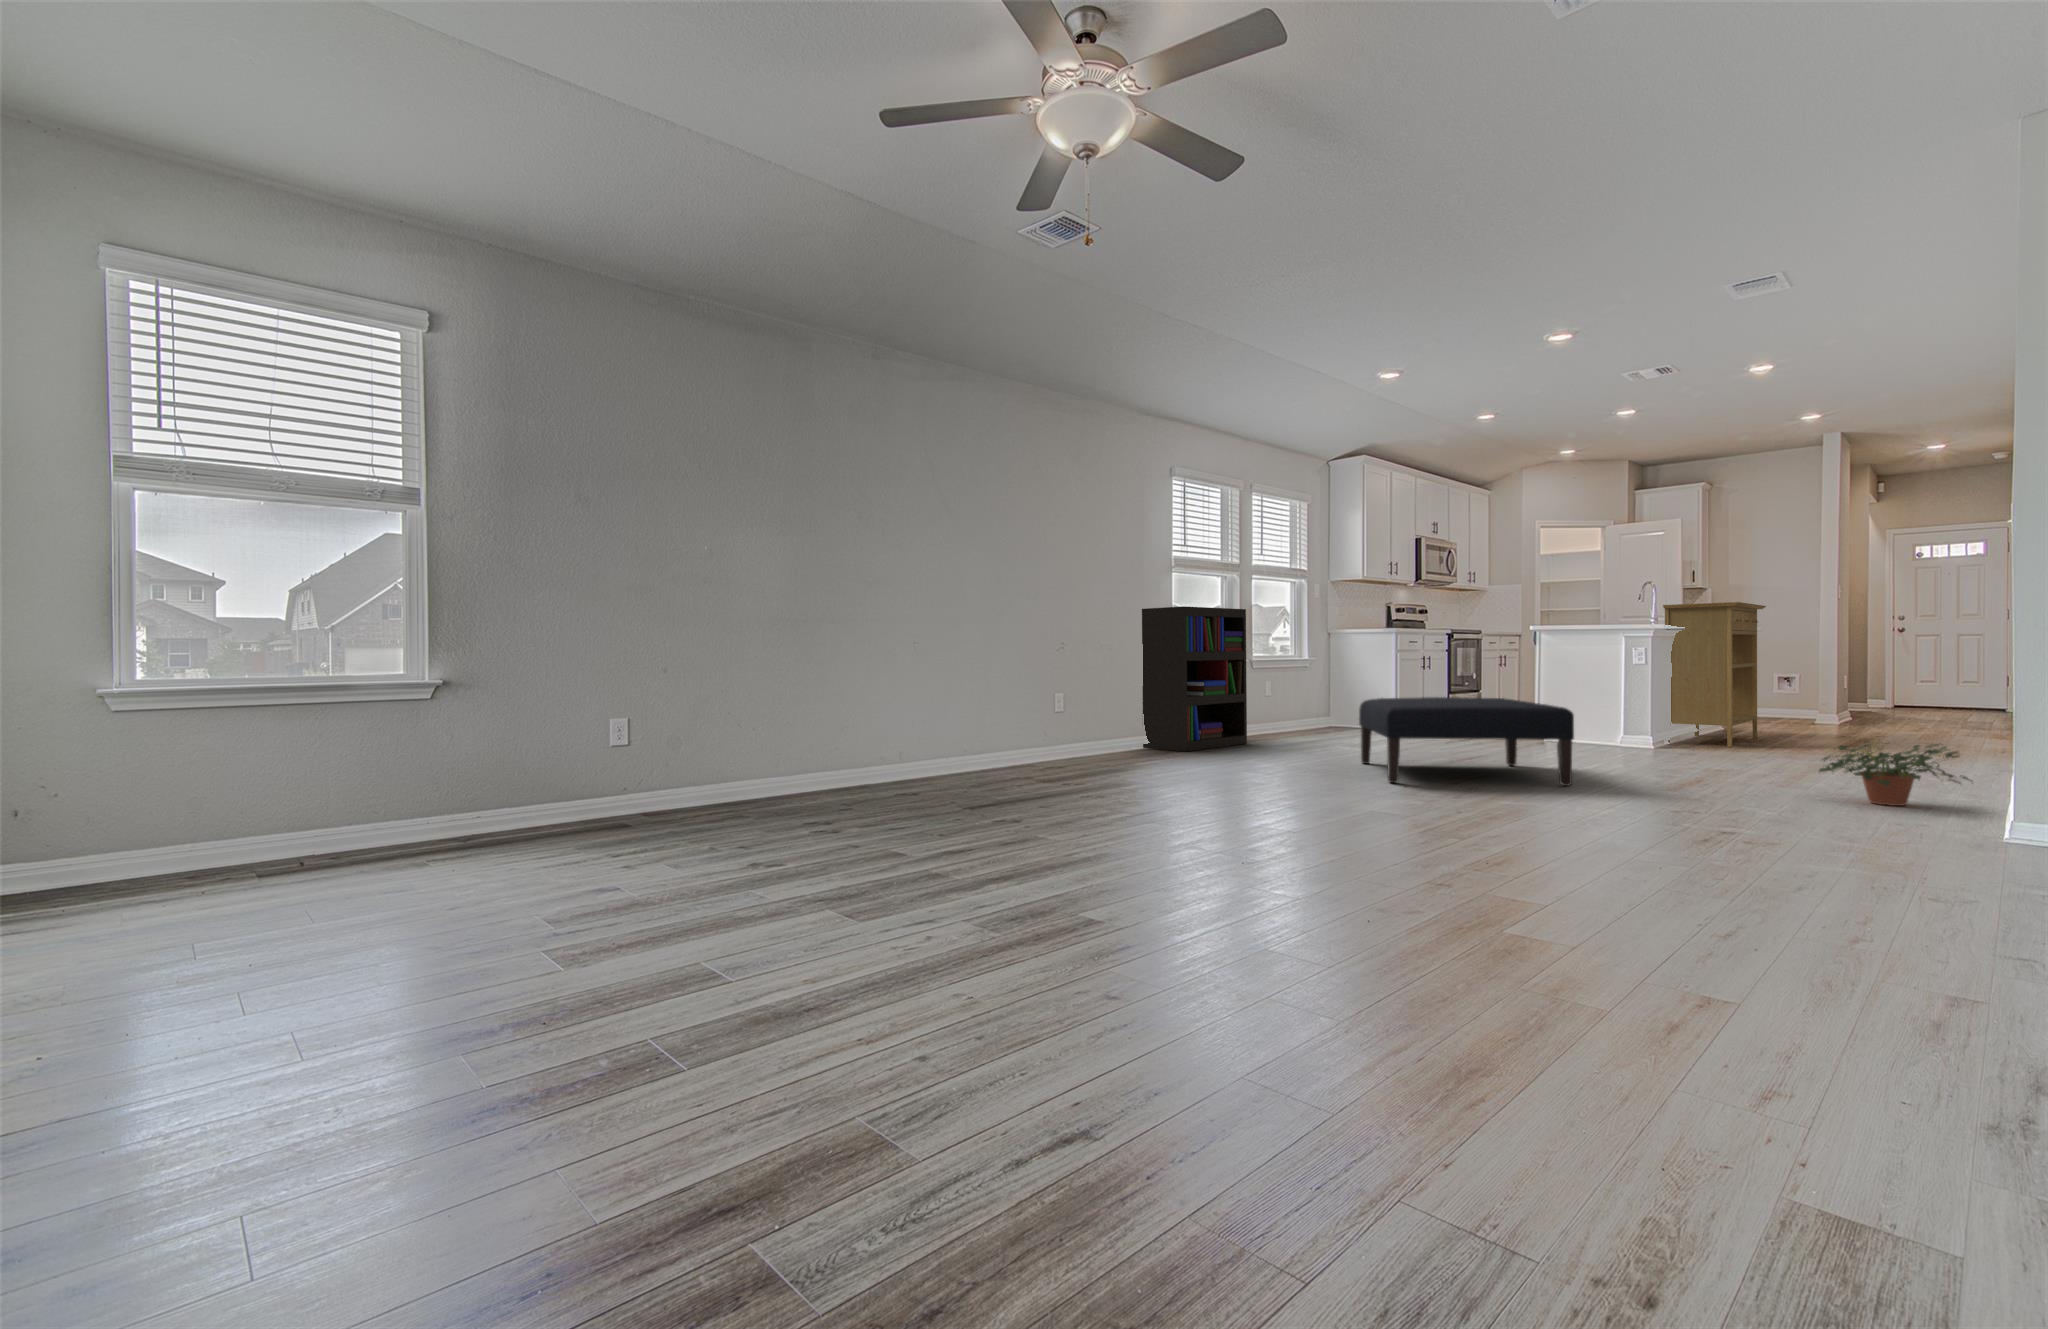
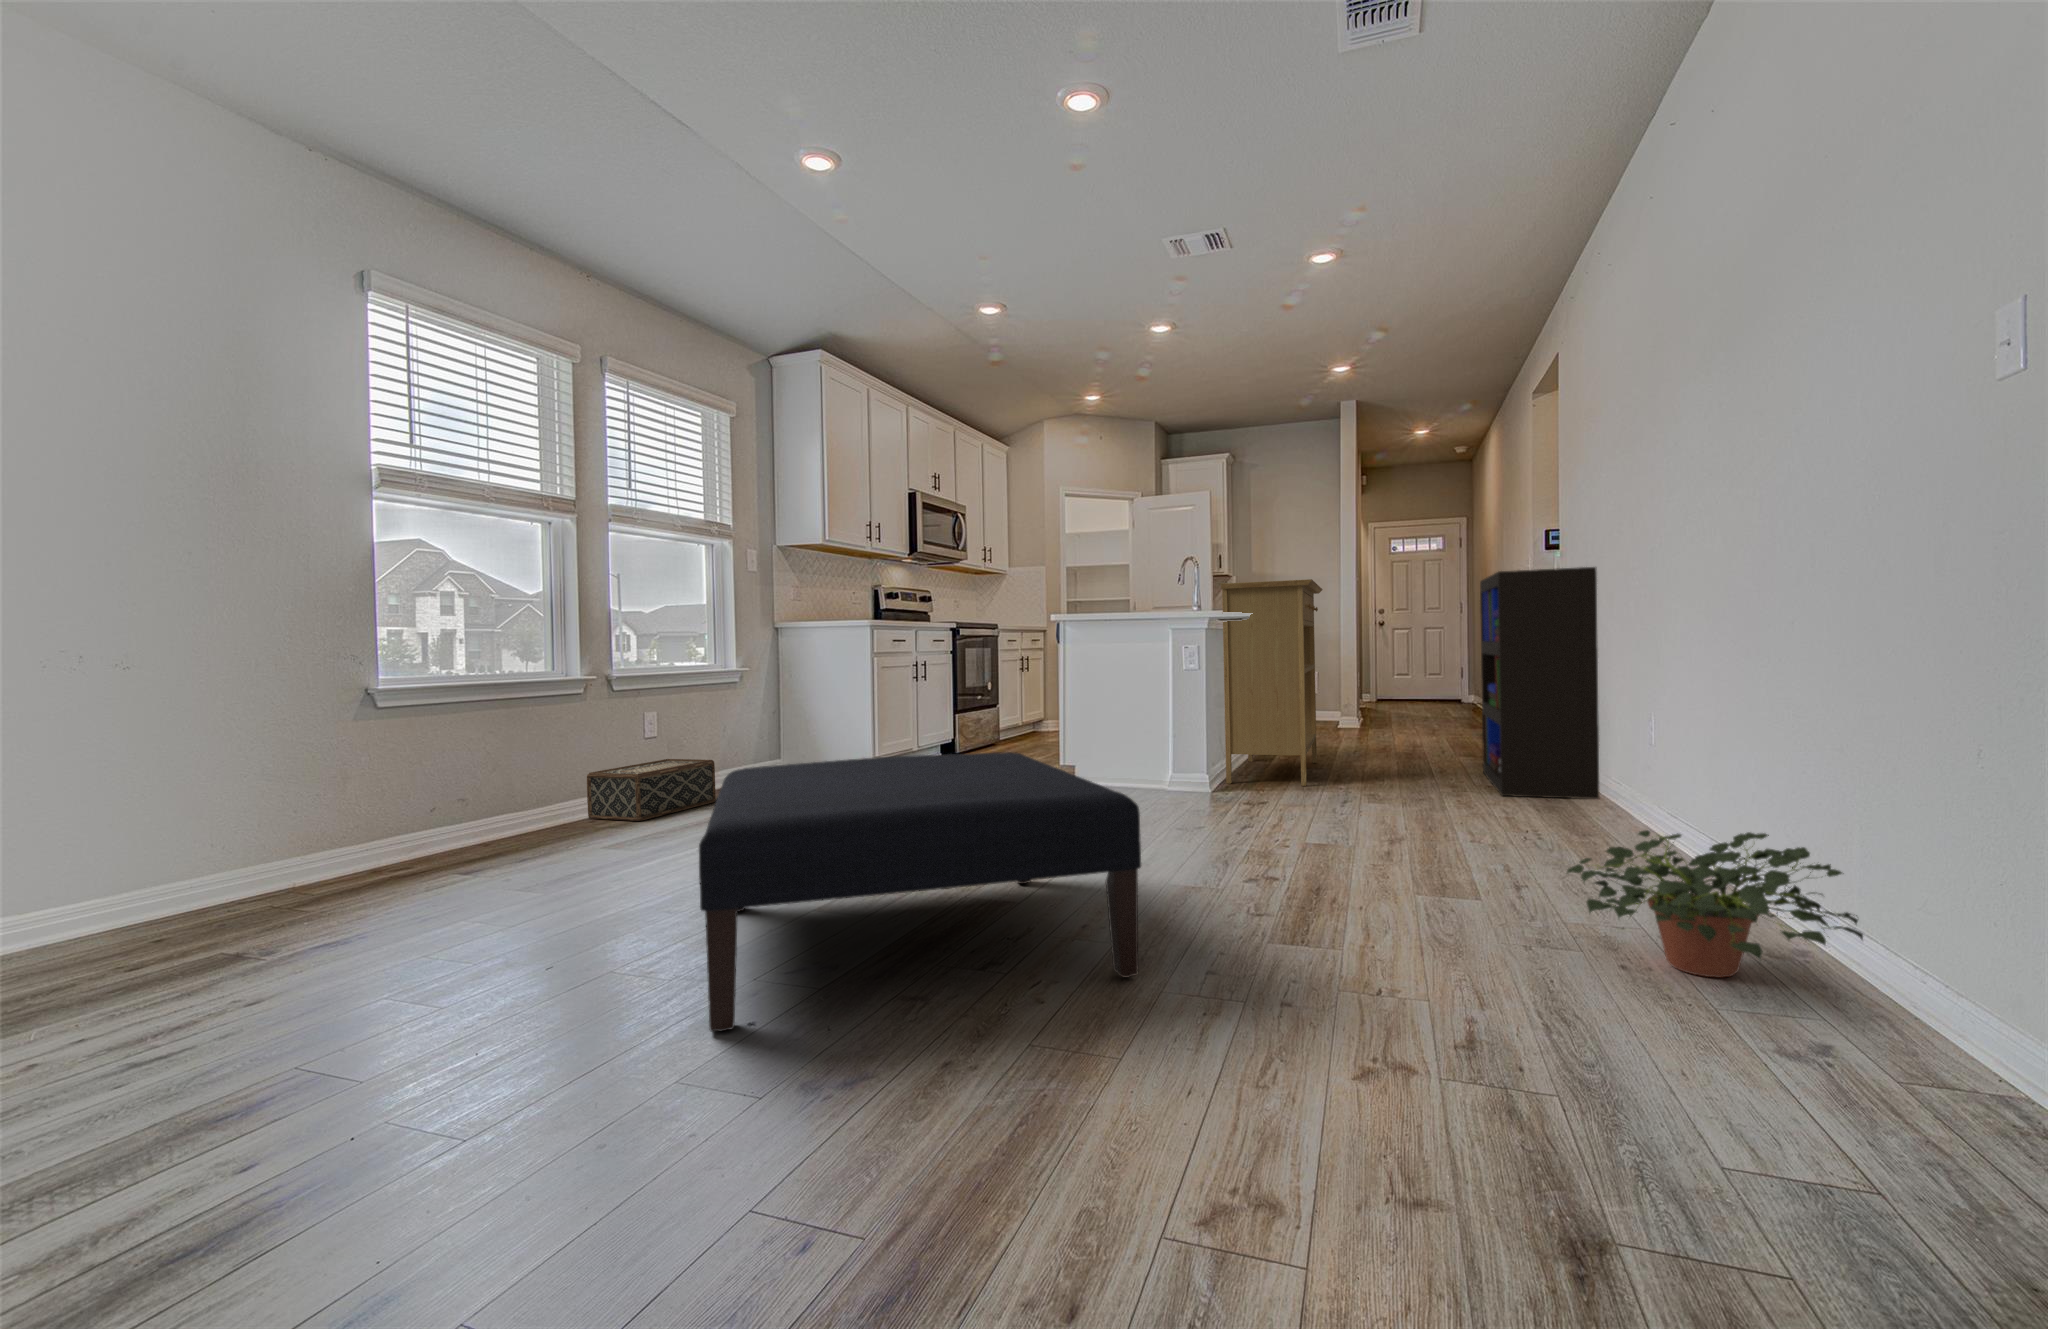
bookshelf: present [1142,606,1247,752] -> present [1480,567,1599,799]
woven basket: none [1241,709,1304,738] -> present [587,759,716,821]

